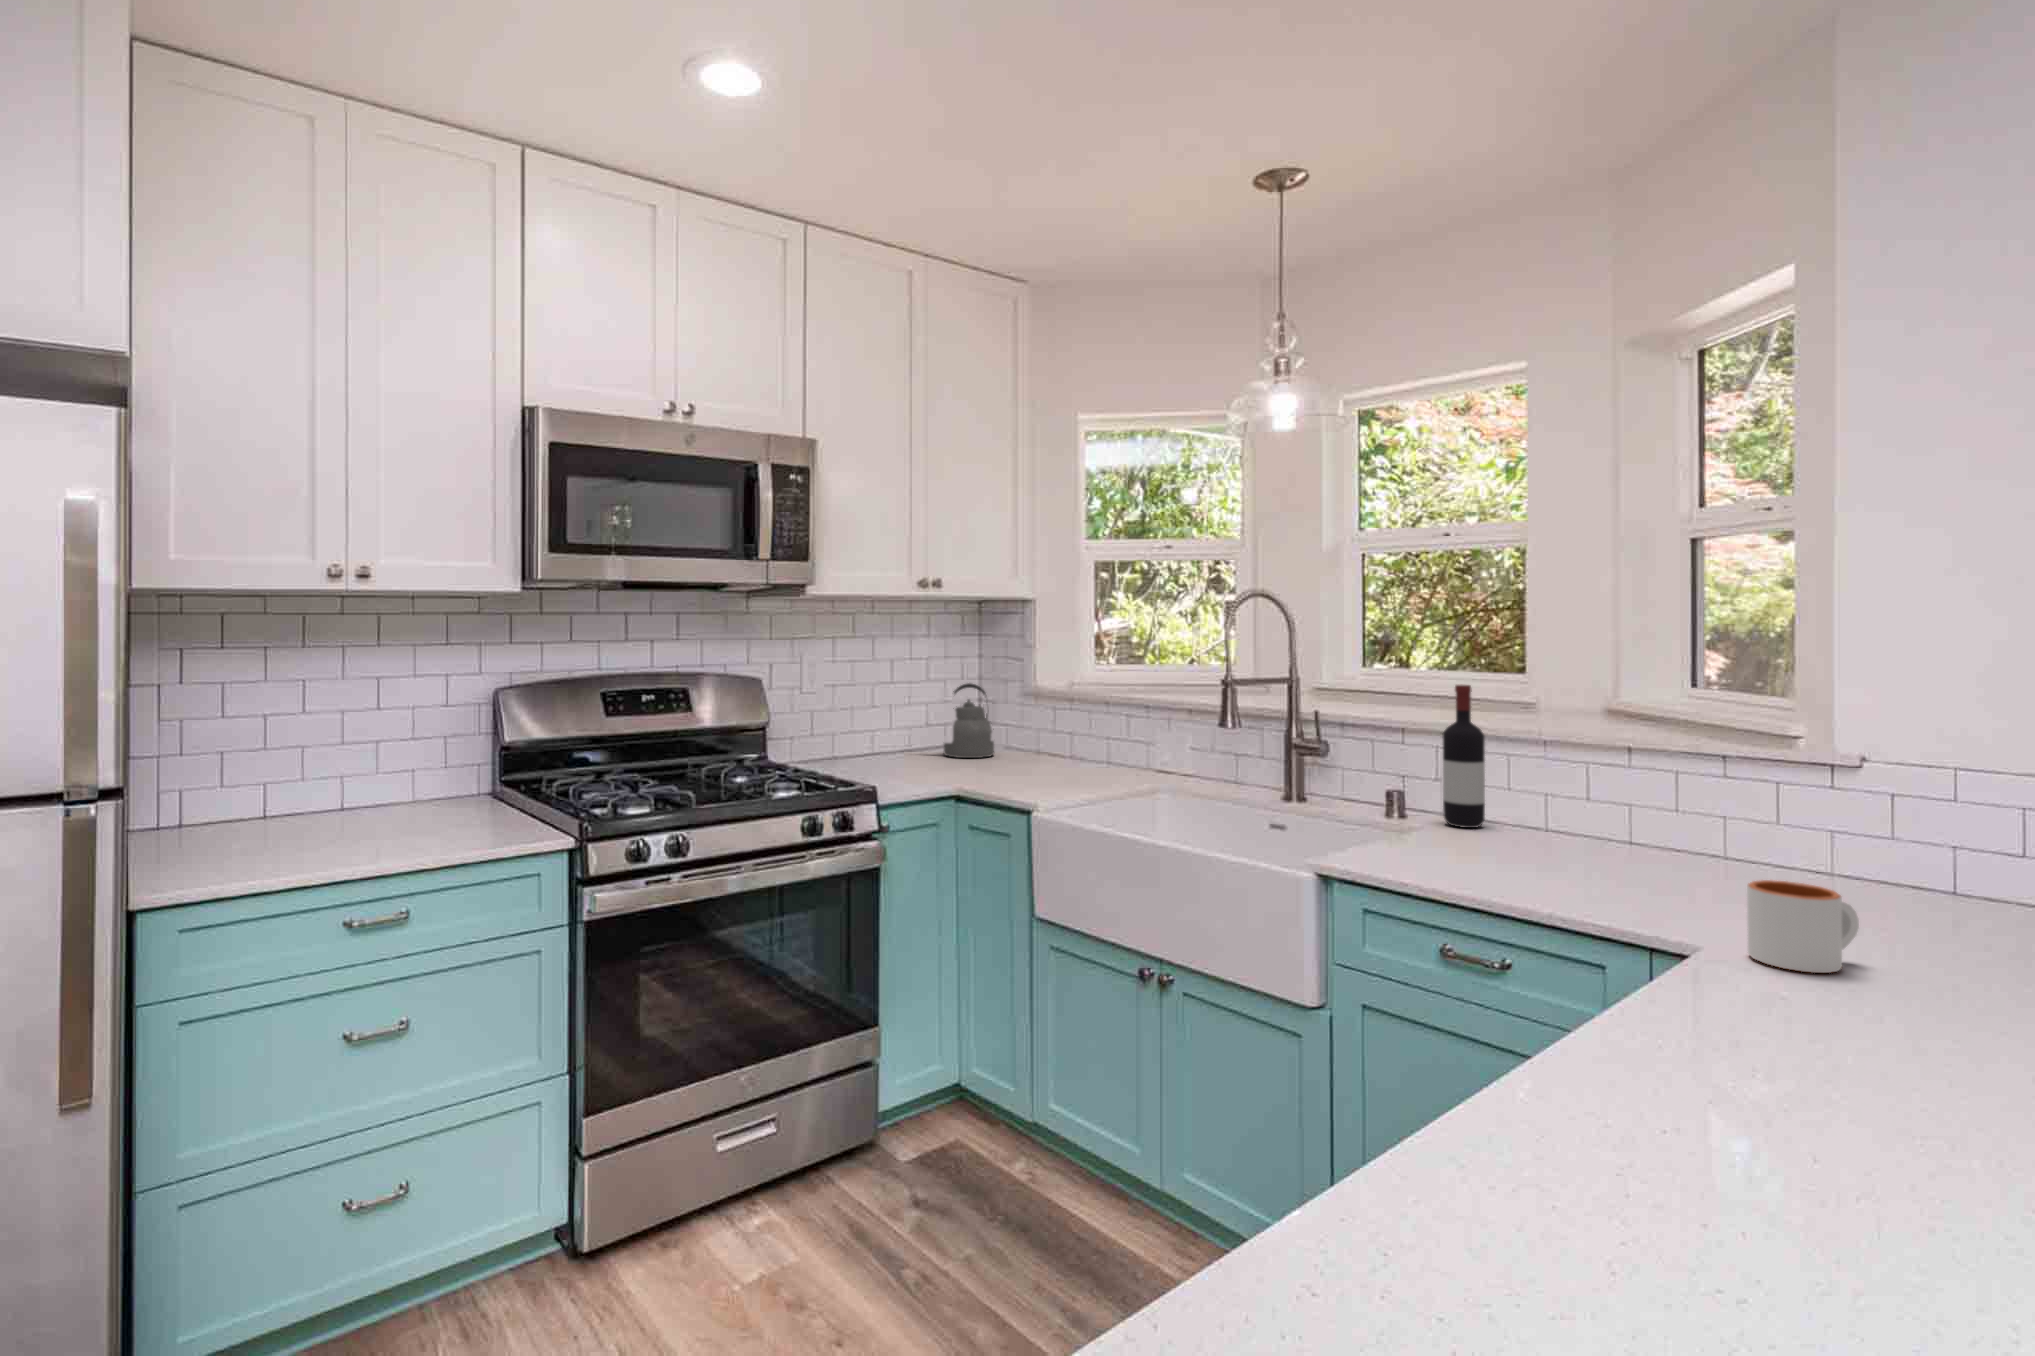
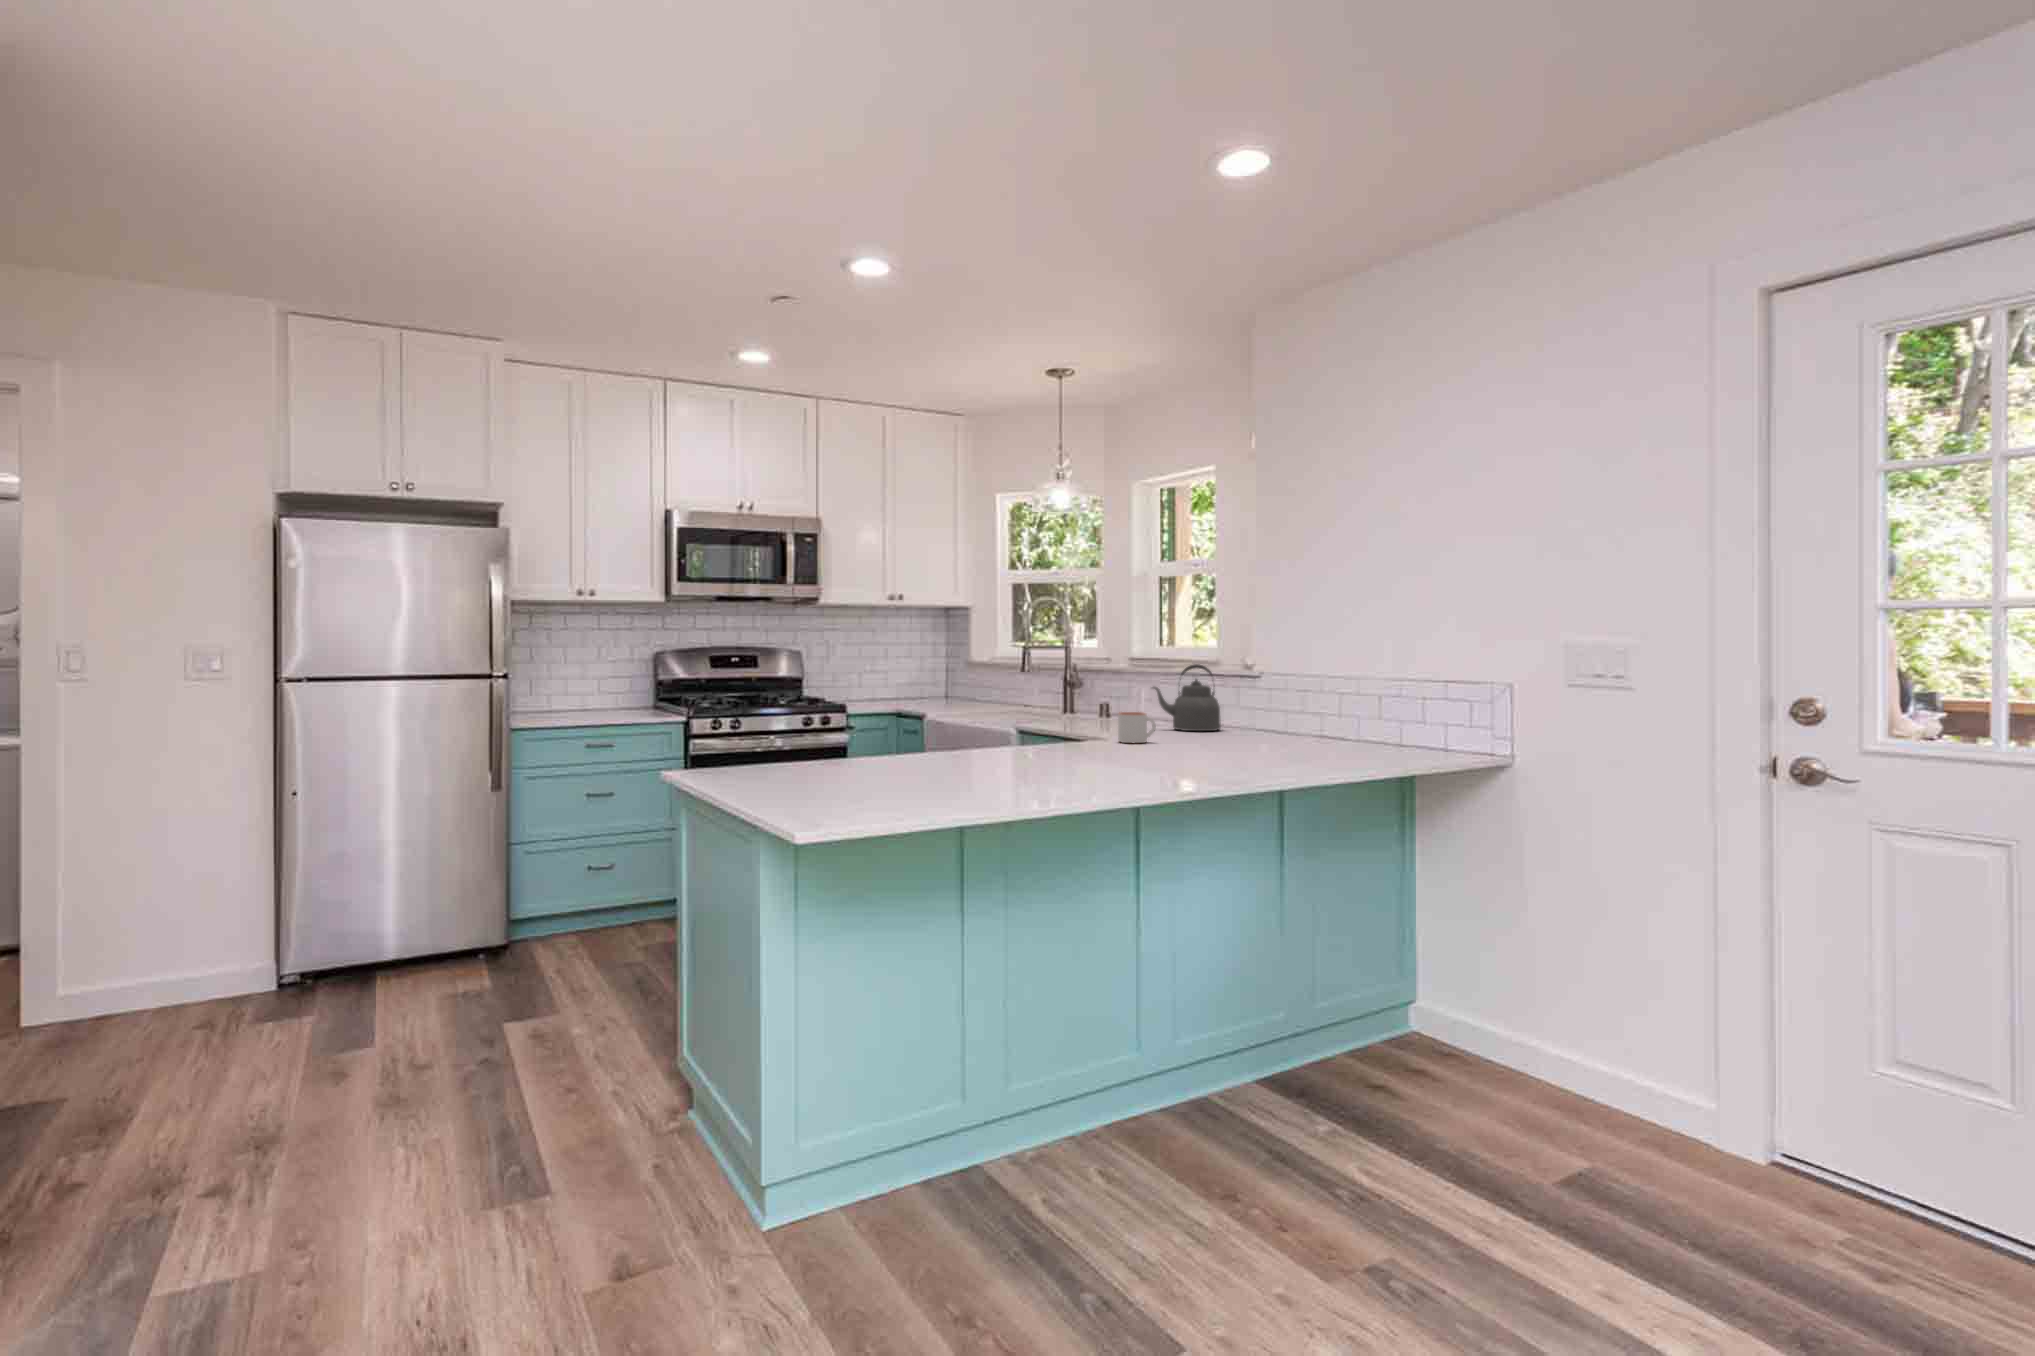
kettle: present [944,683,994,758] -> present [1152,665,1221,731]
wine bottle: present [1442,685,1485,828] -> none [1118,647,1138,720]

